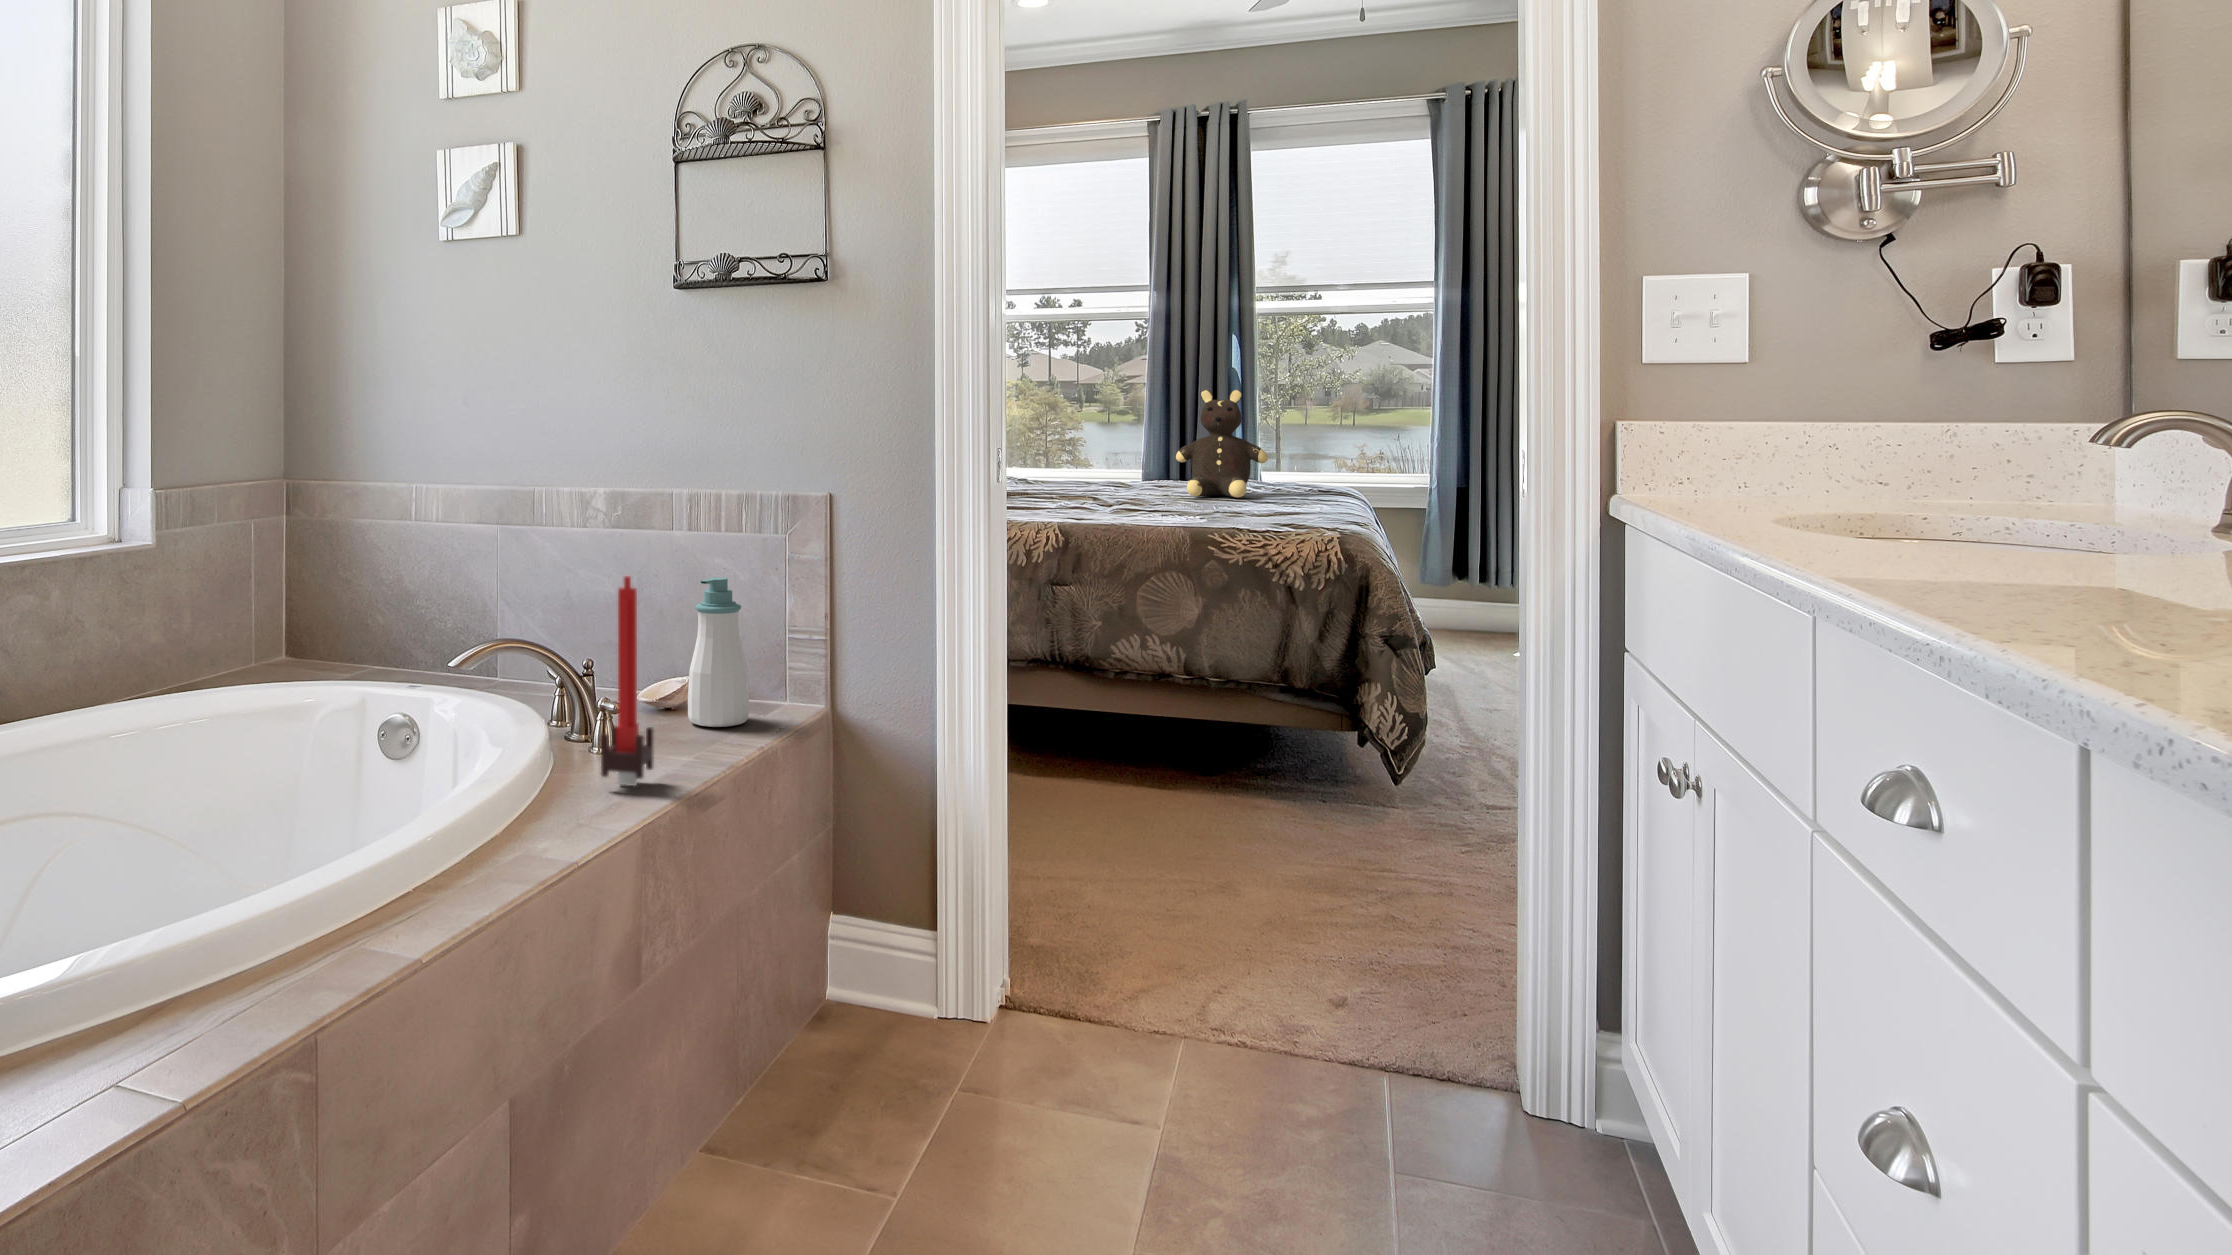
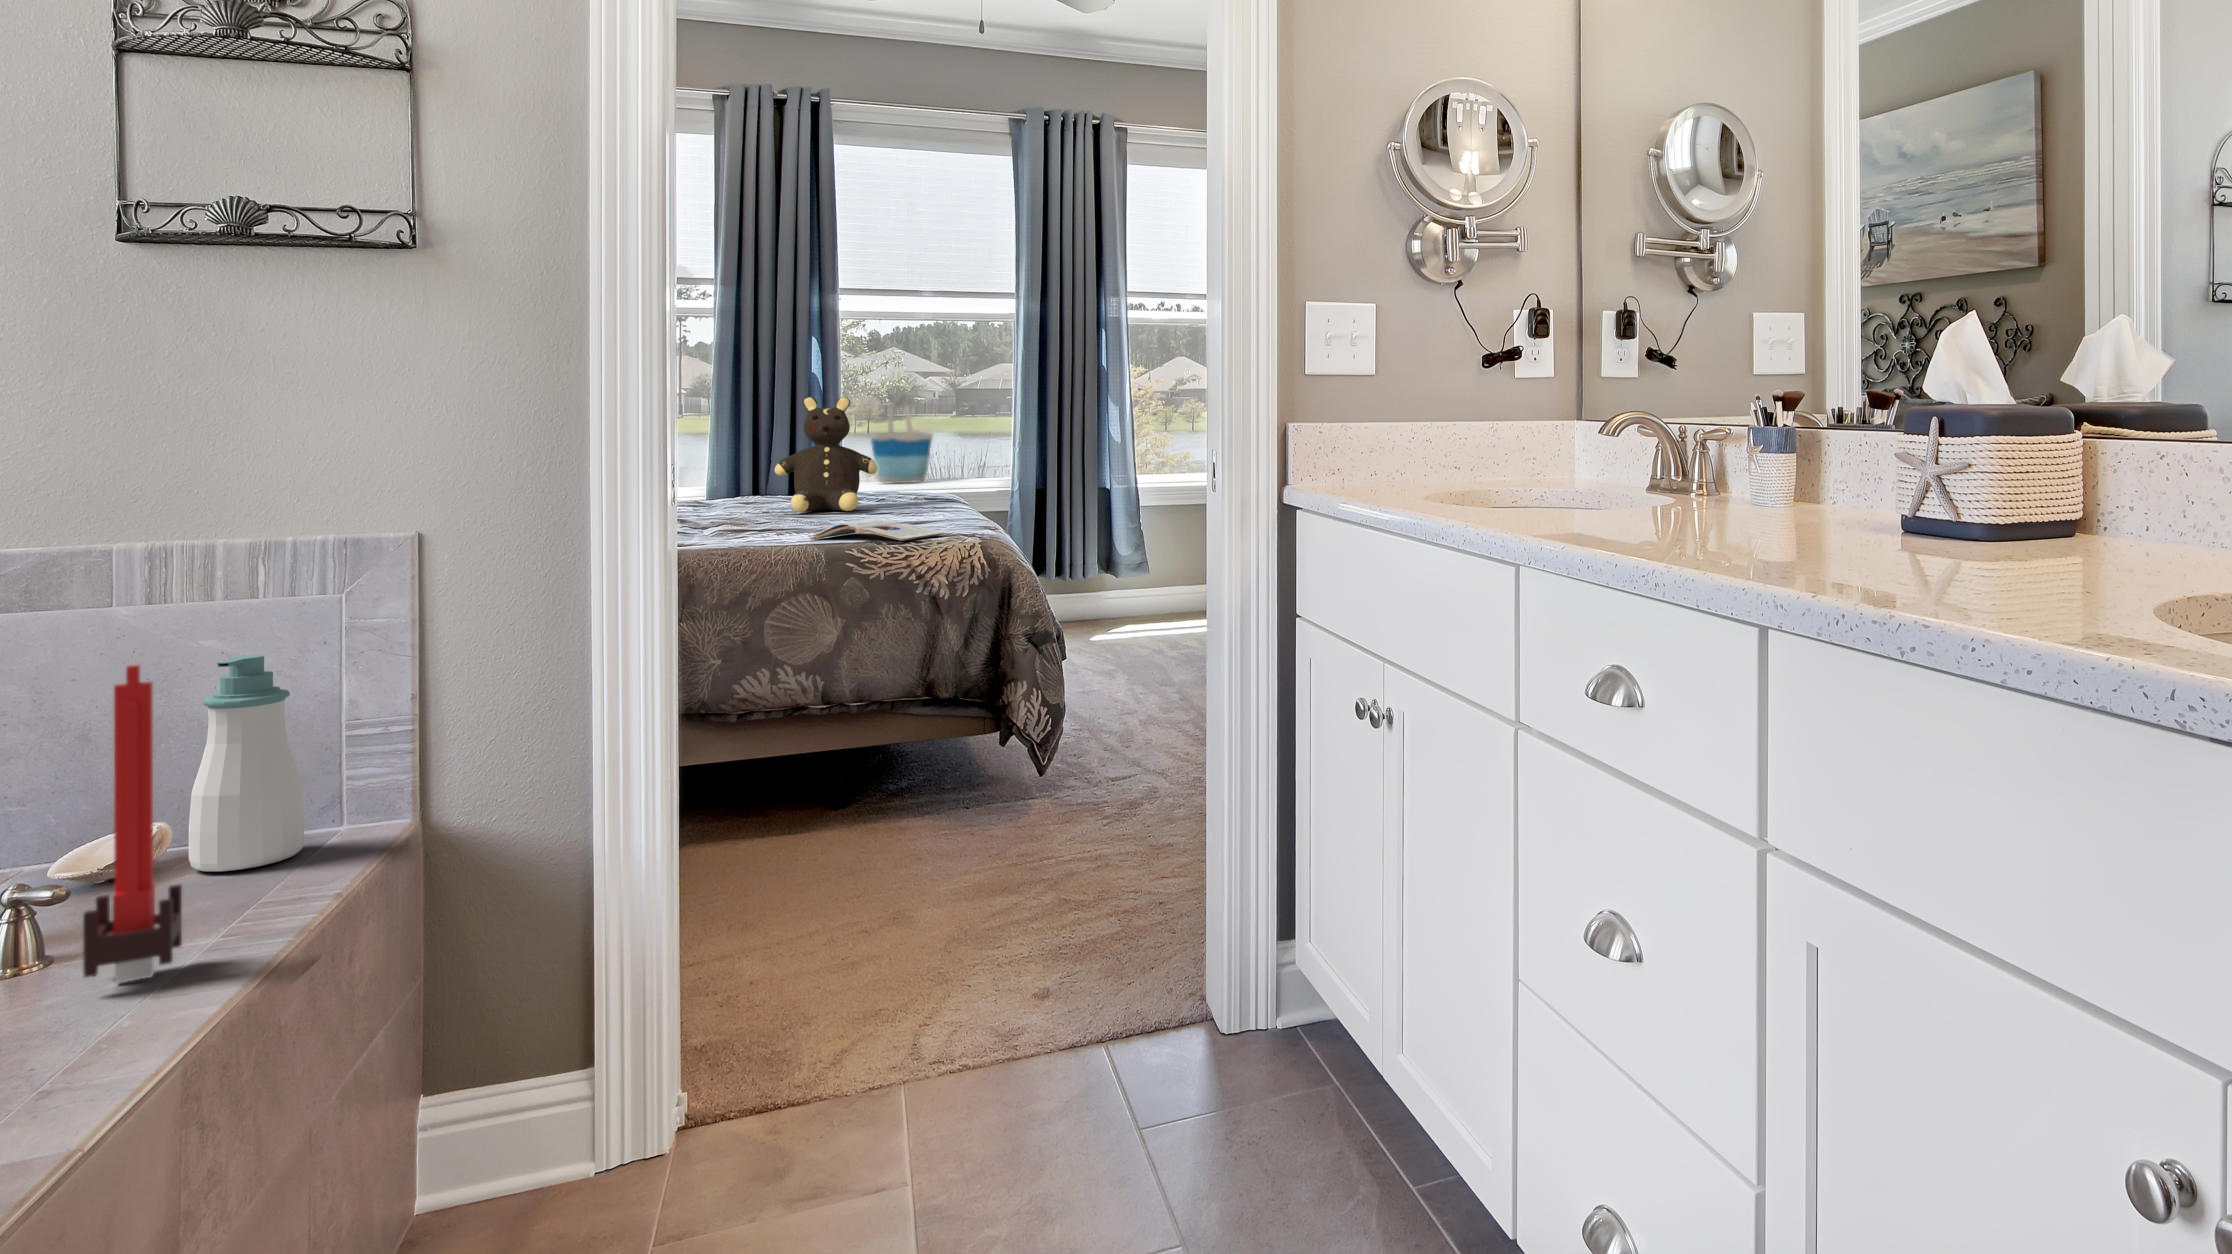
tote bag: none [1282,389,1344,472] -> present [871,397,933,483]
magazine: none [1182,508,1305,529] -> present [810,519,943,541]

